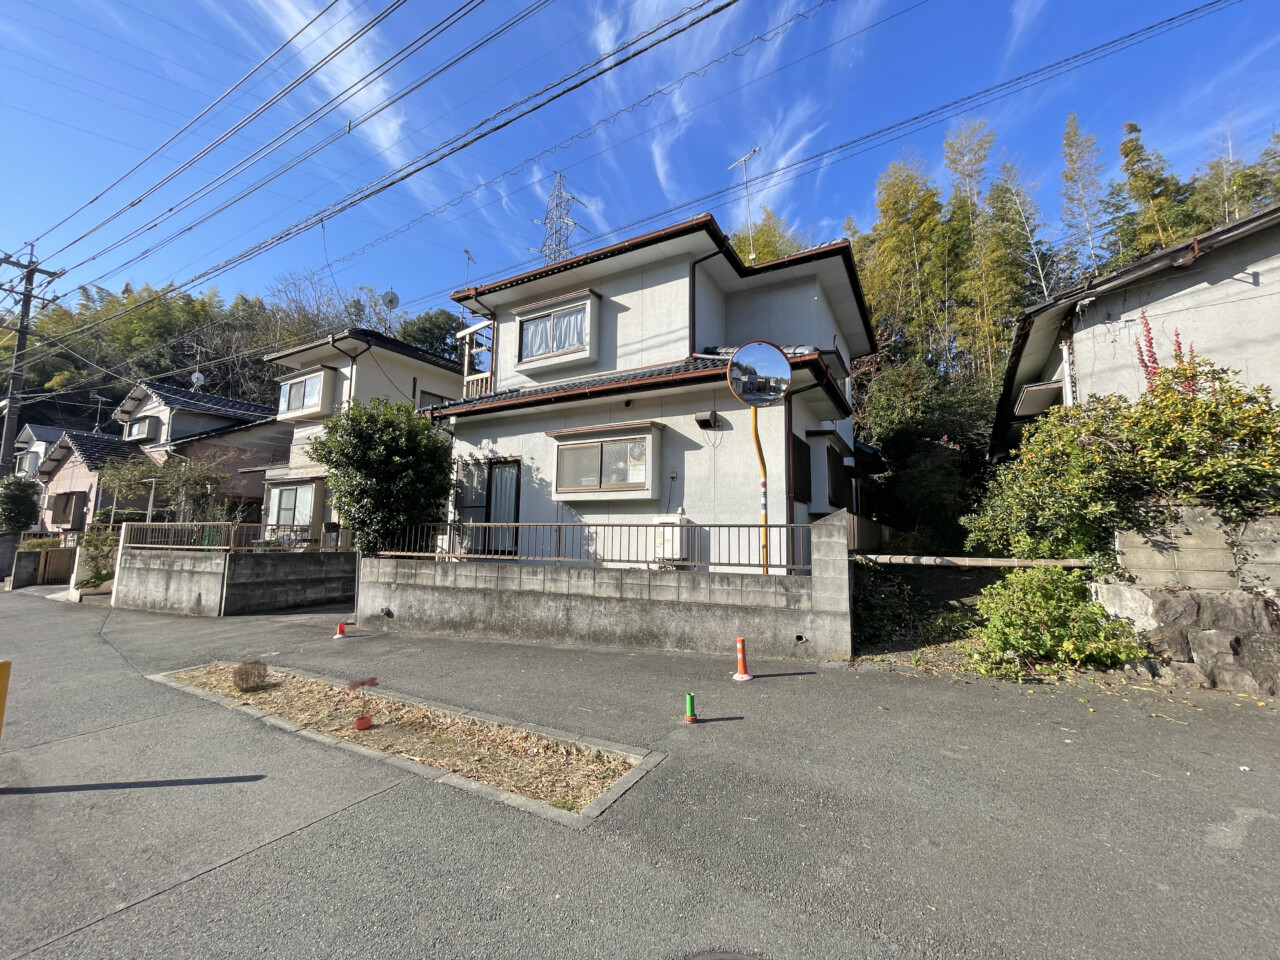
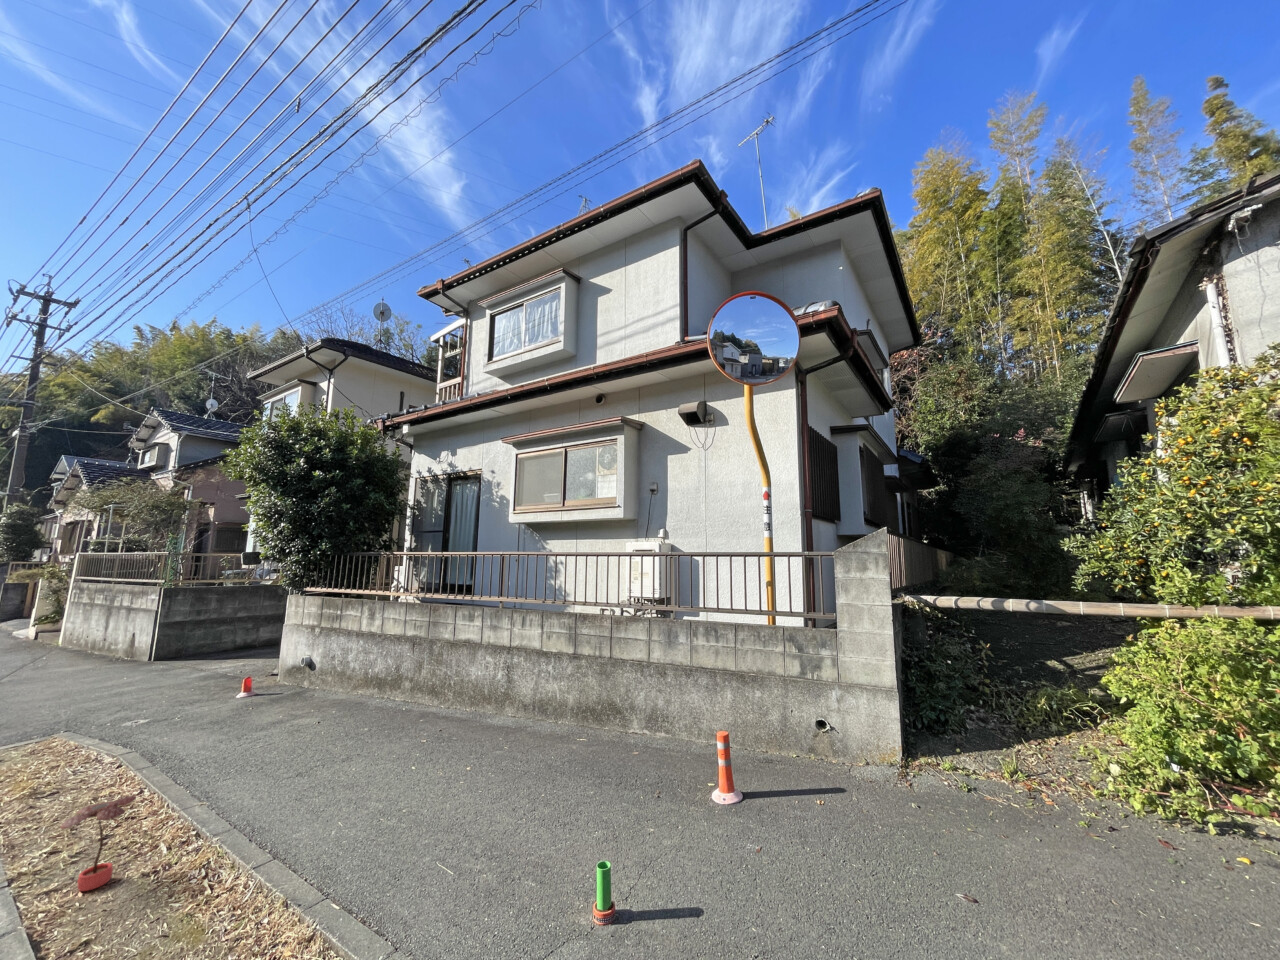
woven basket: present [233,659,267,691] -> none [24,739,80,788]

